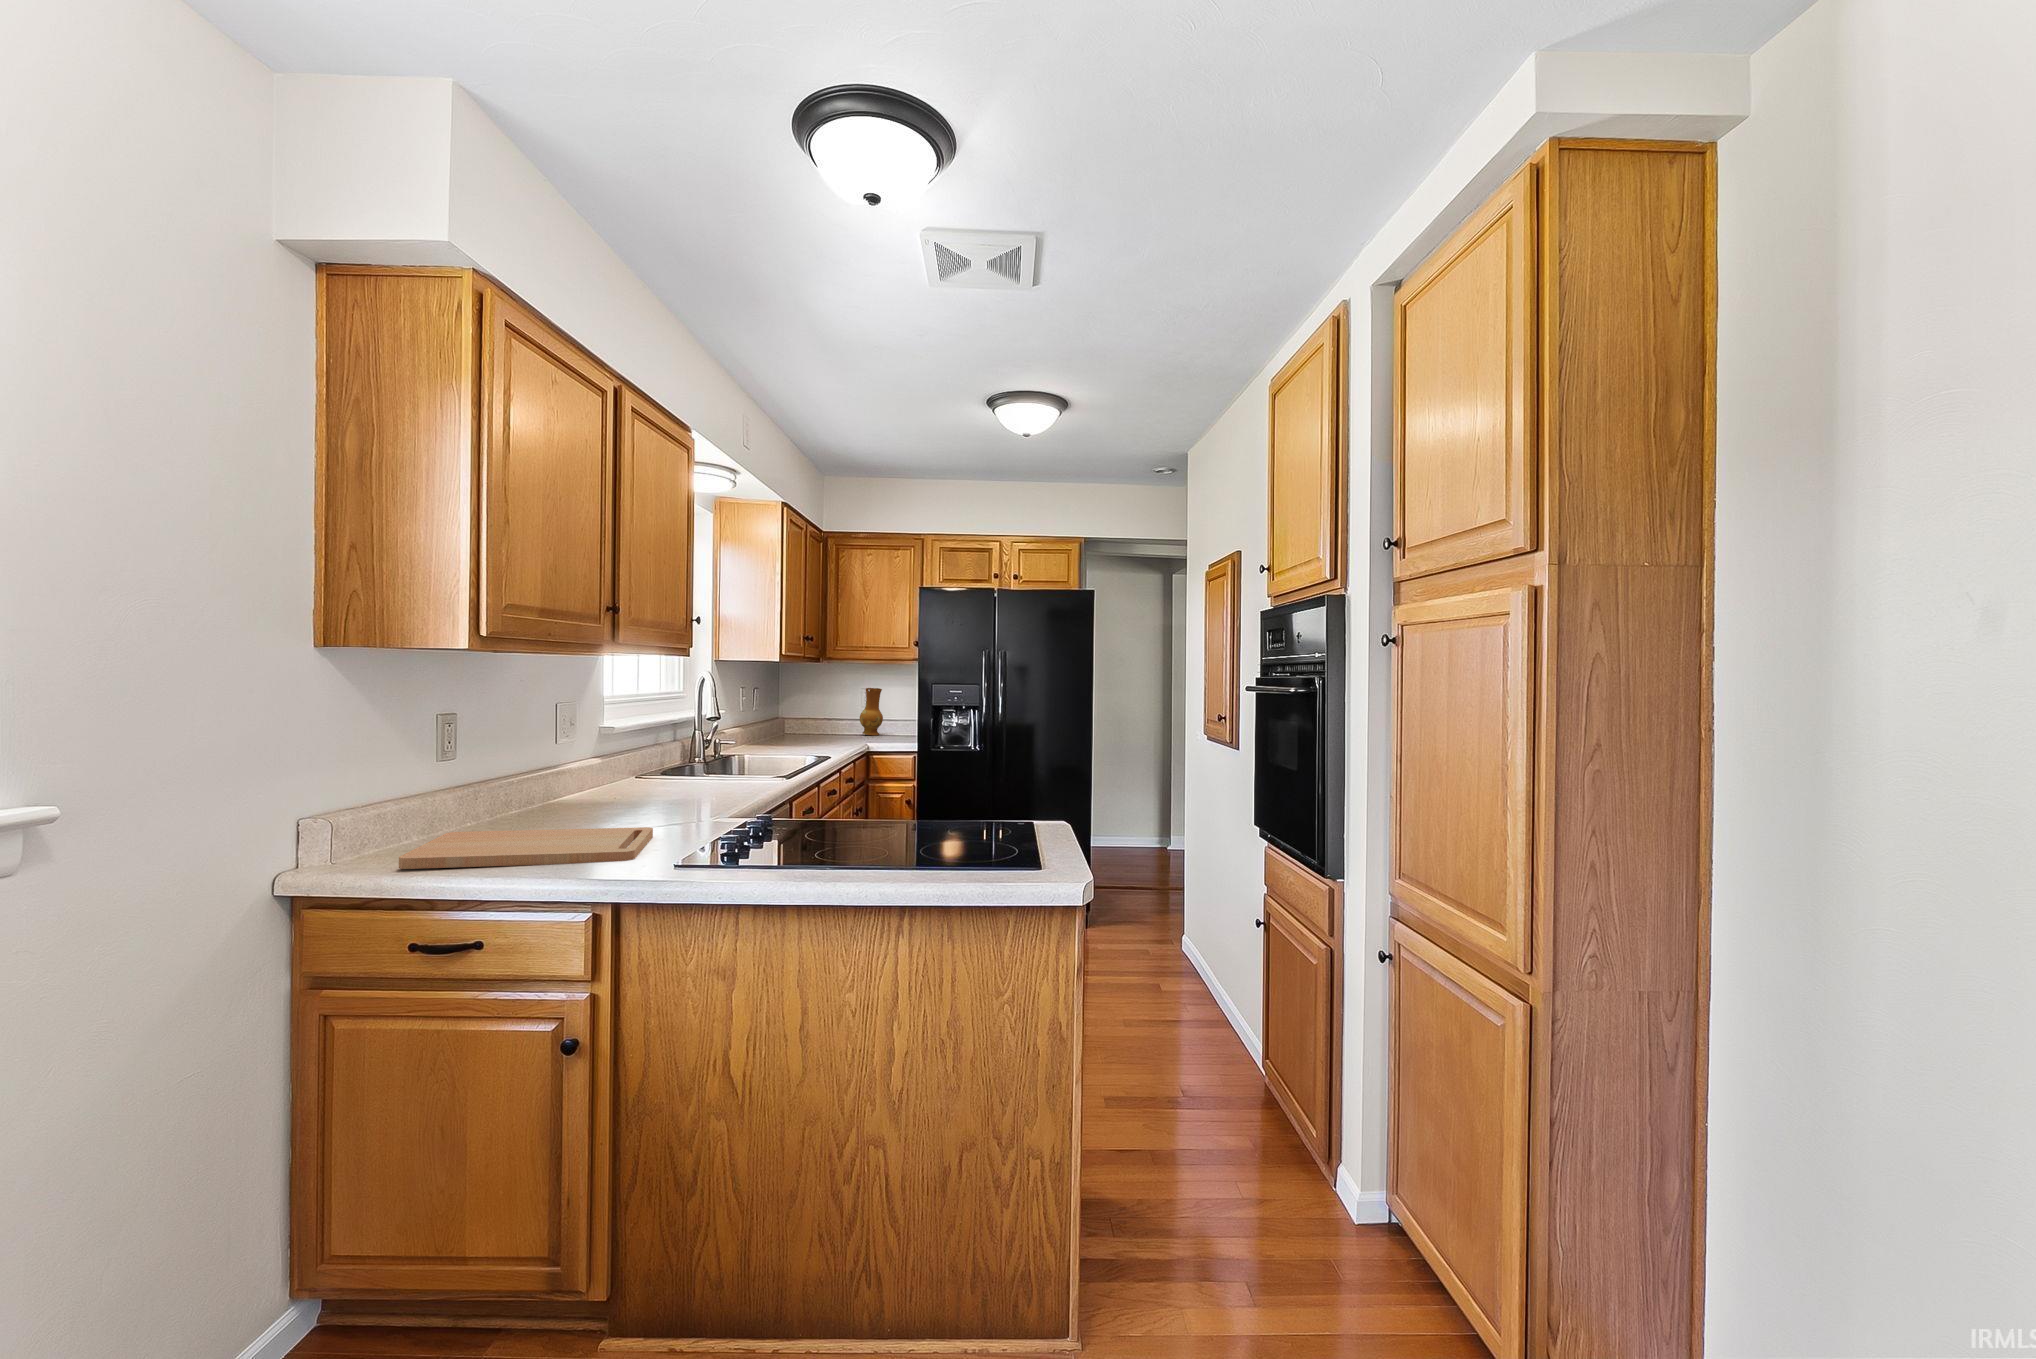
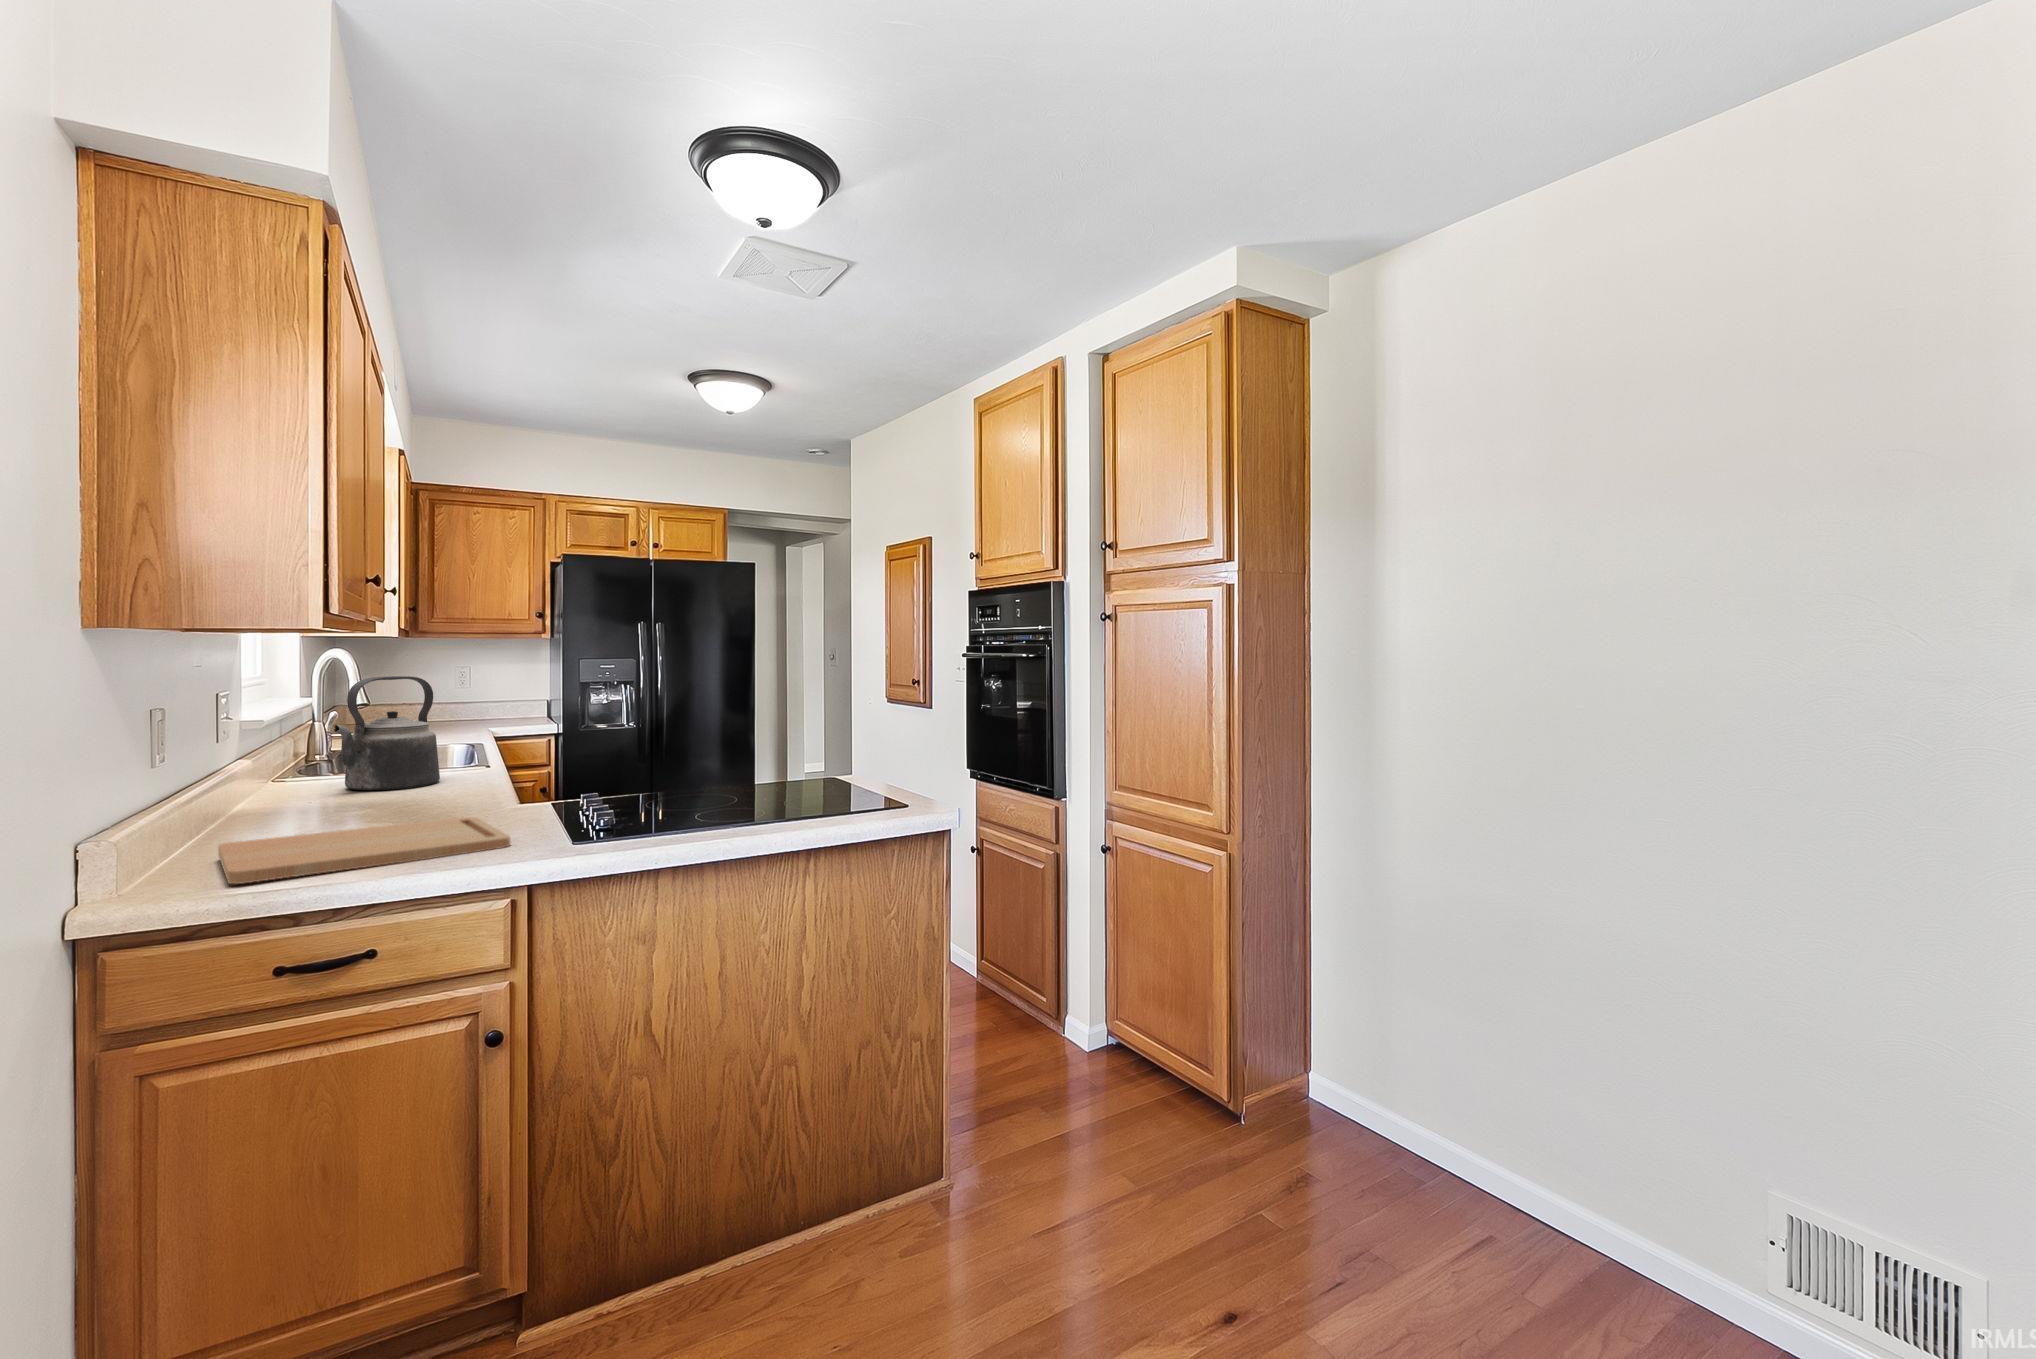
ceramic jug: present [860,688,883,736] -> none [457,663,487,716]
kettle: none [633,696,725,796] -> present [334,676,440,790]

